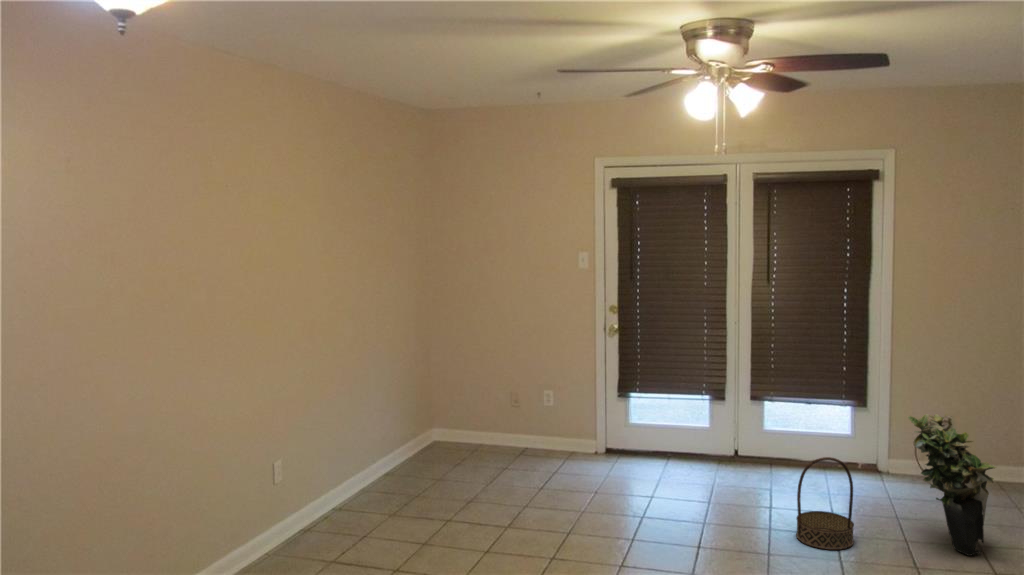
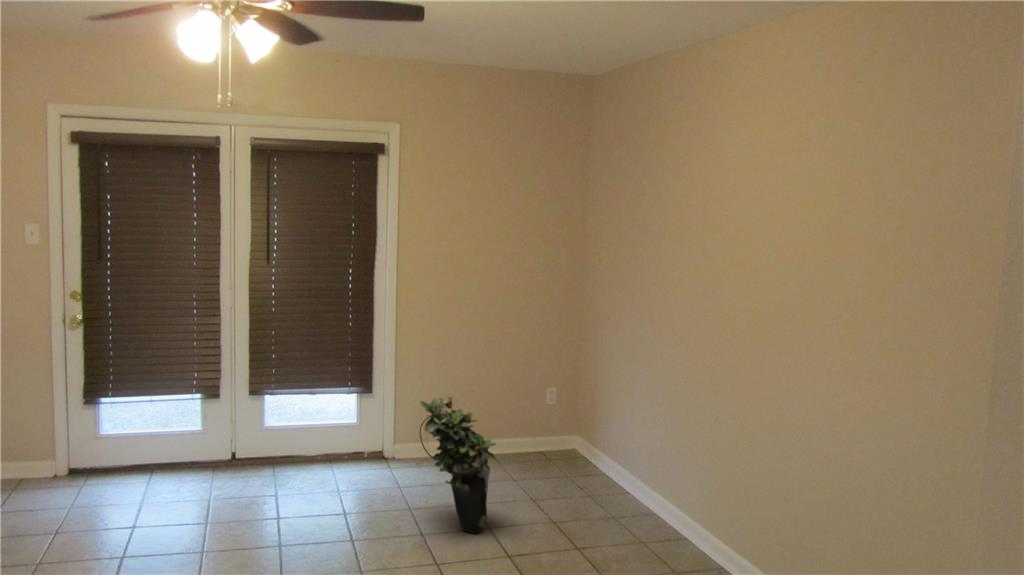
basket: present [796,457,854,550] -> none [309,454,369,556]

